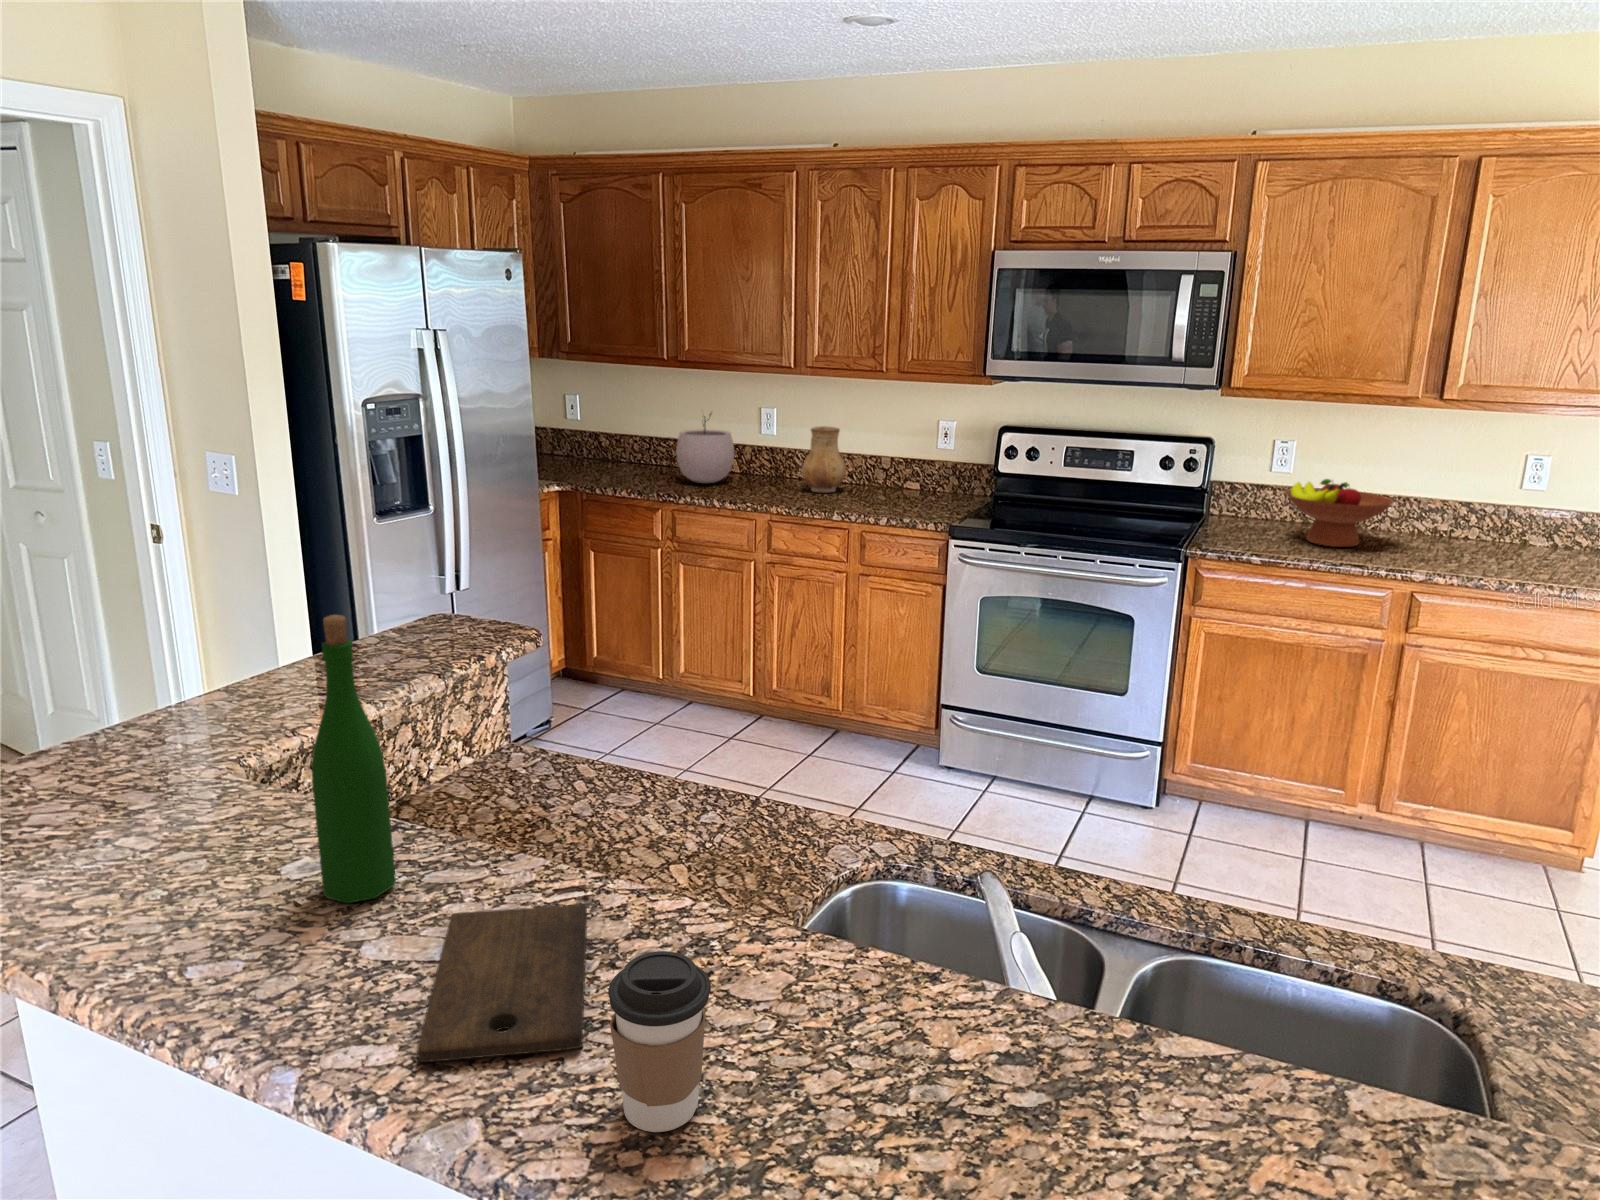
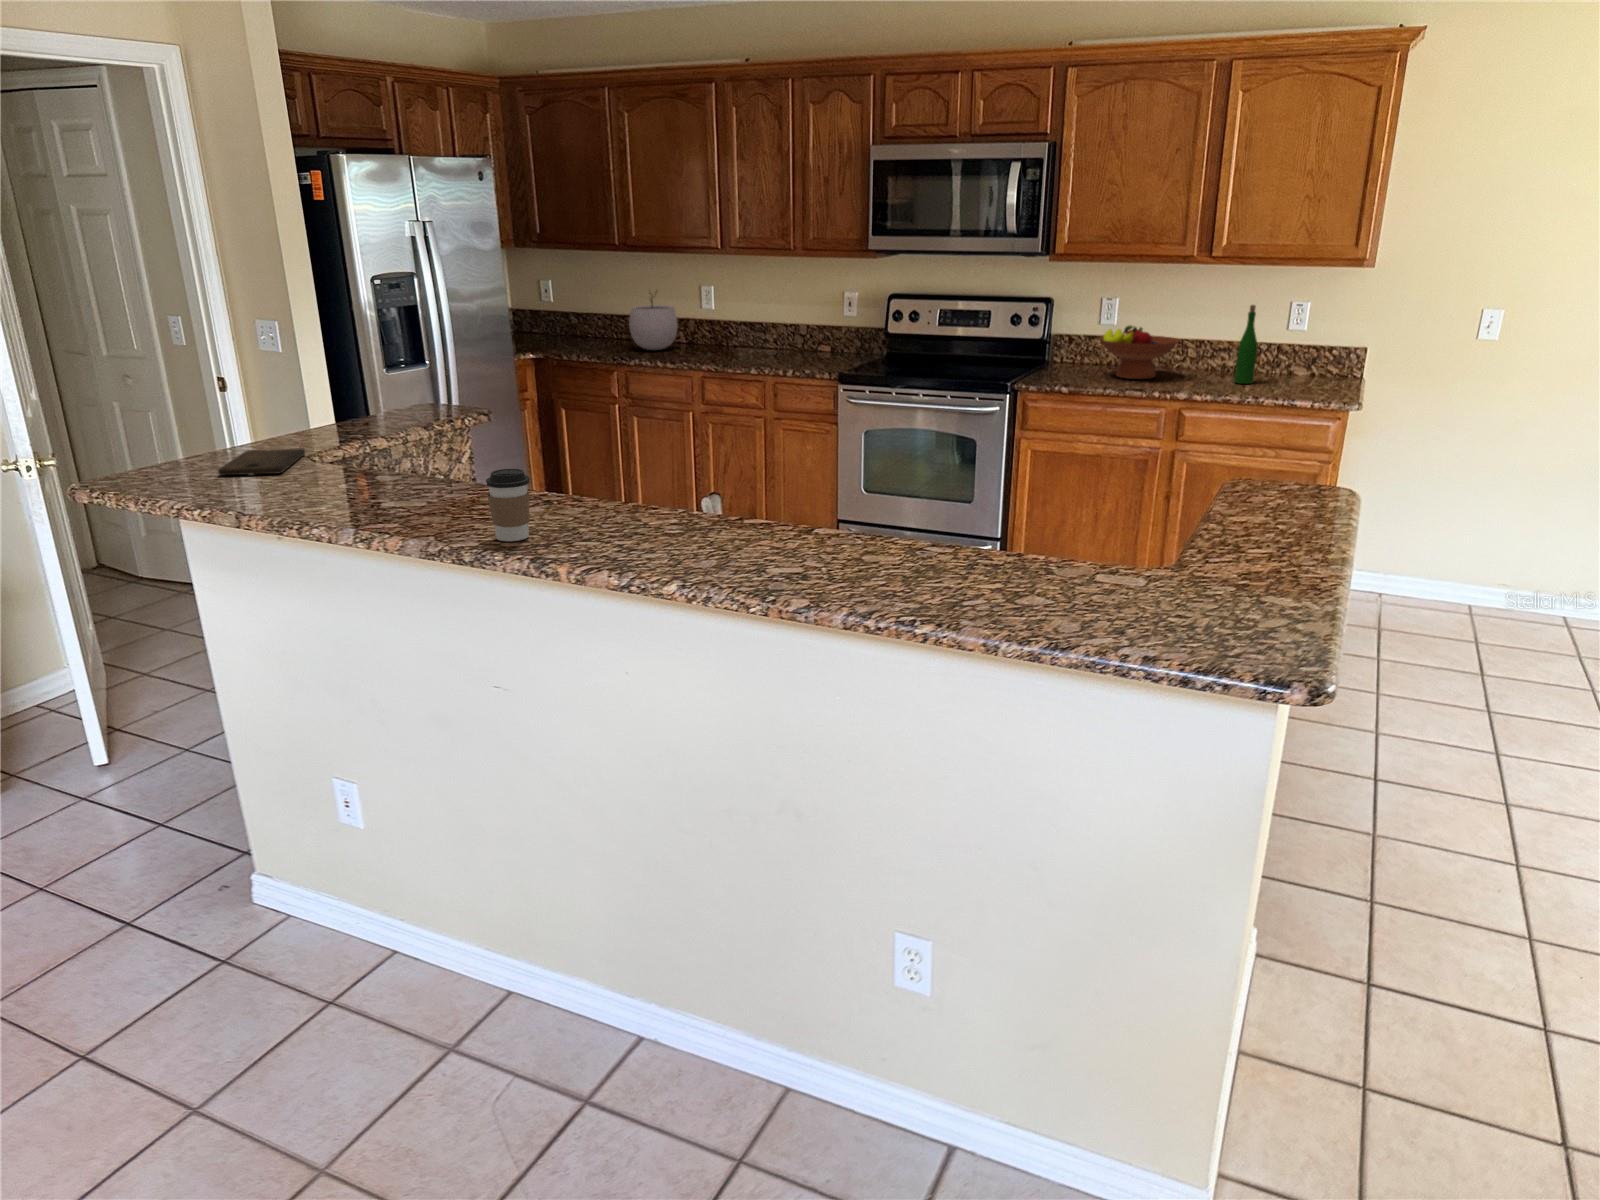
ceramic pitcher: present [802,426,846,492] -> none [731,299,768,354]
wine bottle: present [312,615,396,903] -> present [1234,305,1257,384]
cutting board: present [417,904,587,1062] -> present [218,449,305,475]

